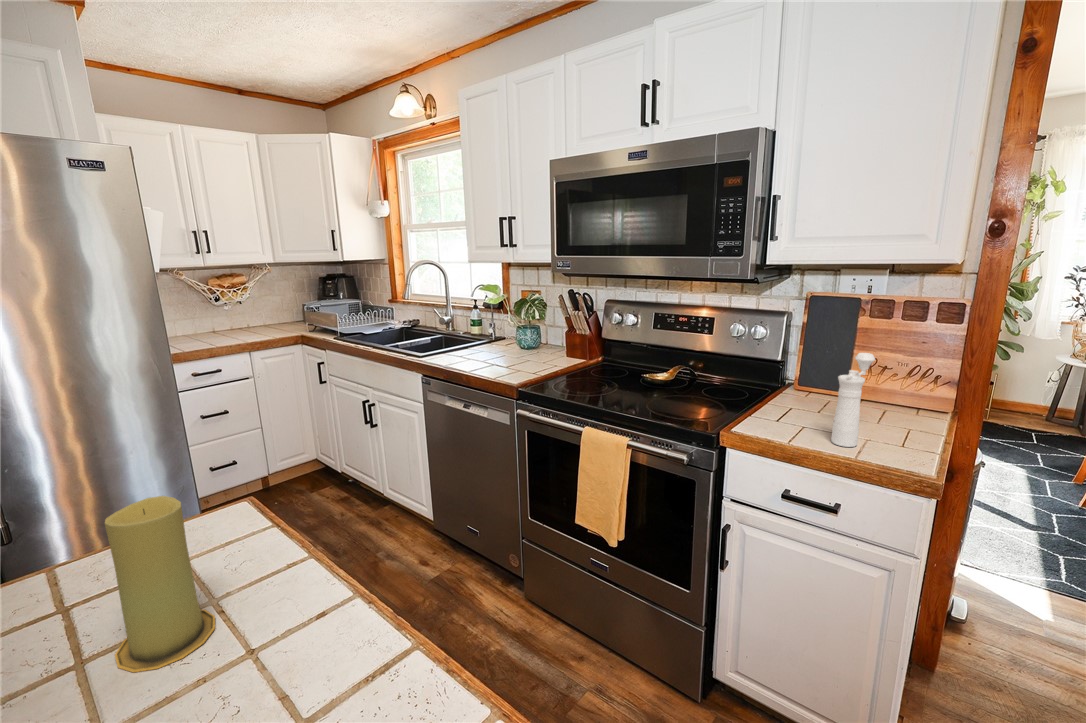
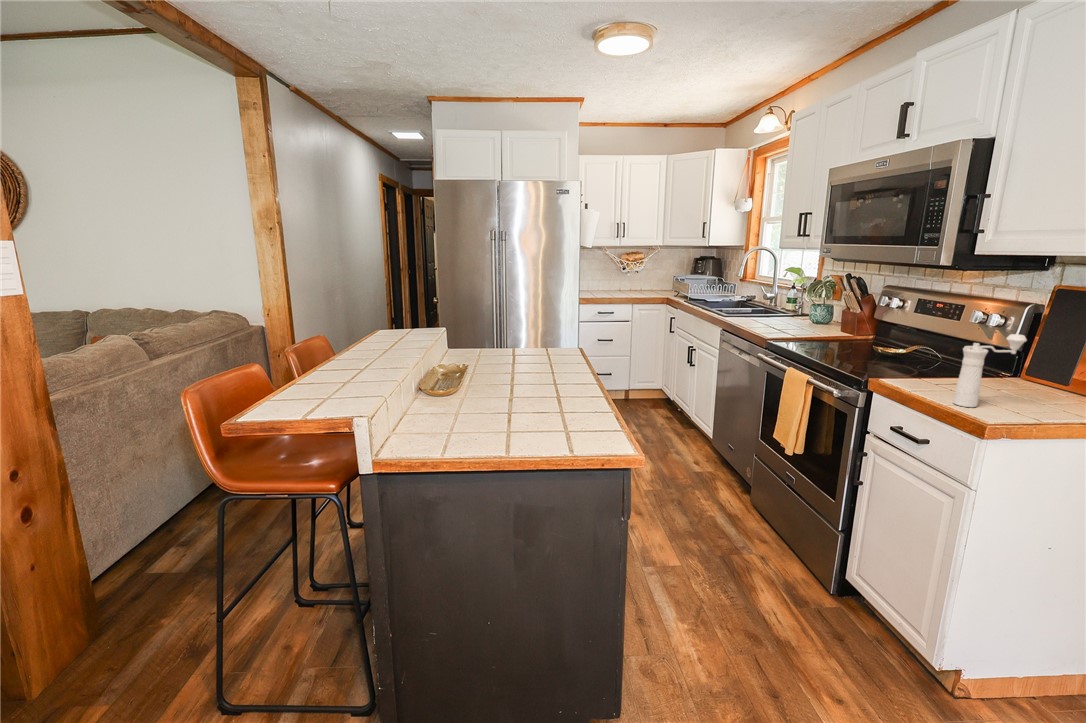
candle: present [105,496,215,672] -> none [518,322,545,374]

